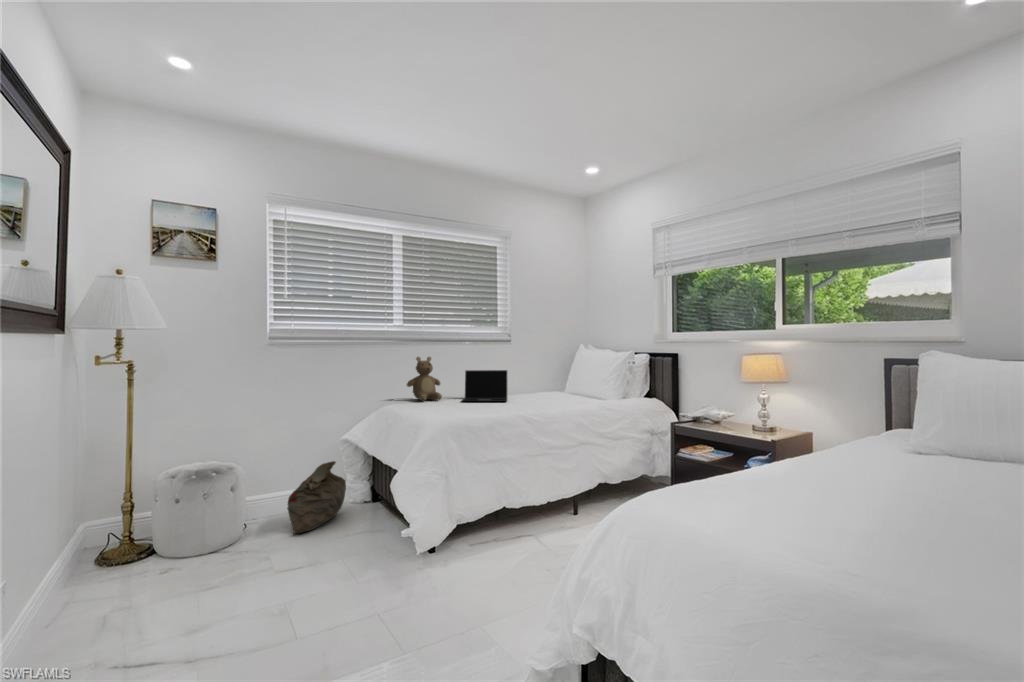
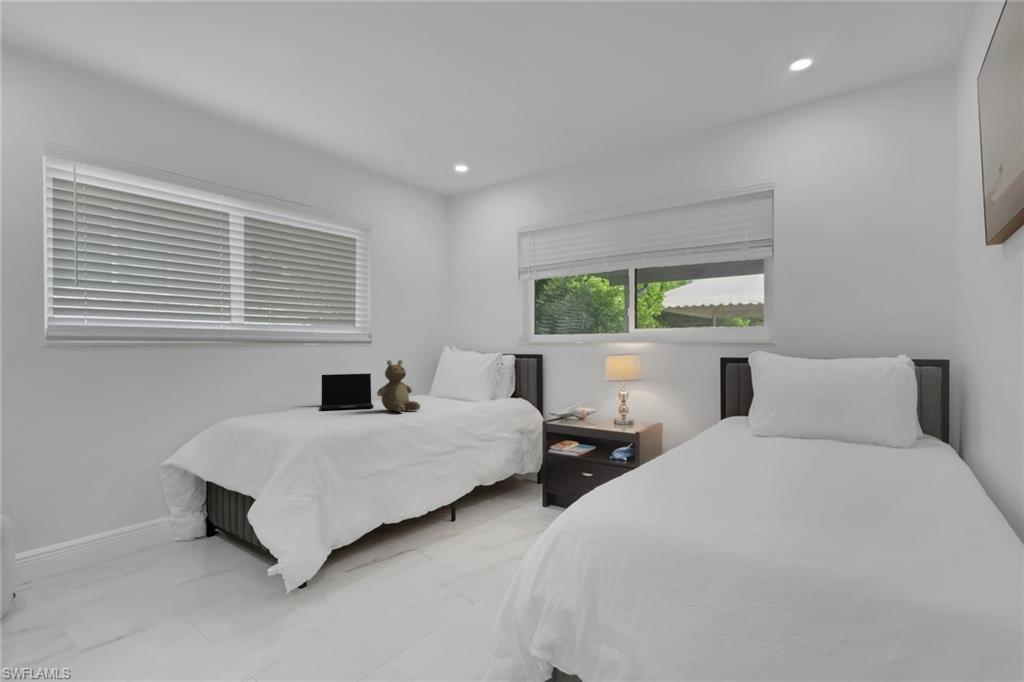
teddy bear: present [407,357,442,401] -> present [377,360,420,412]
bag: present [287,461,346,534] -> none [82,494,171,597]

